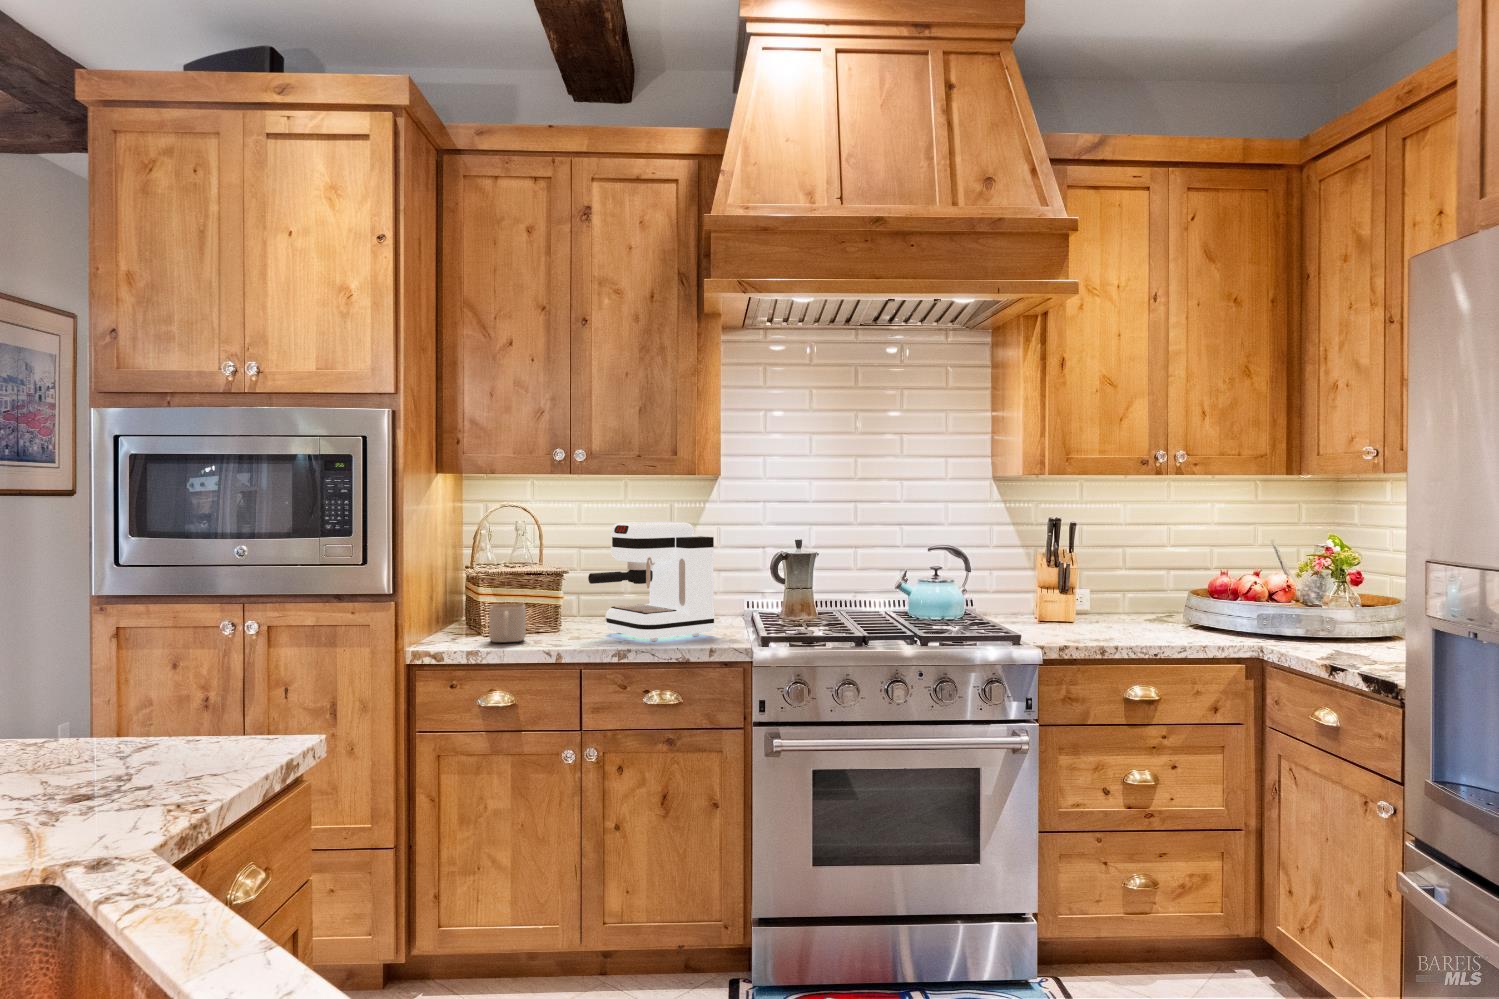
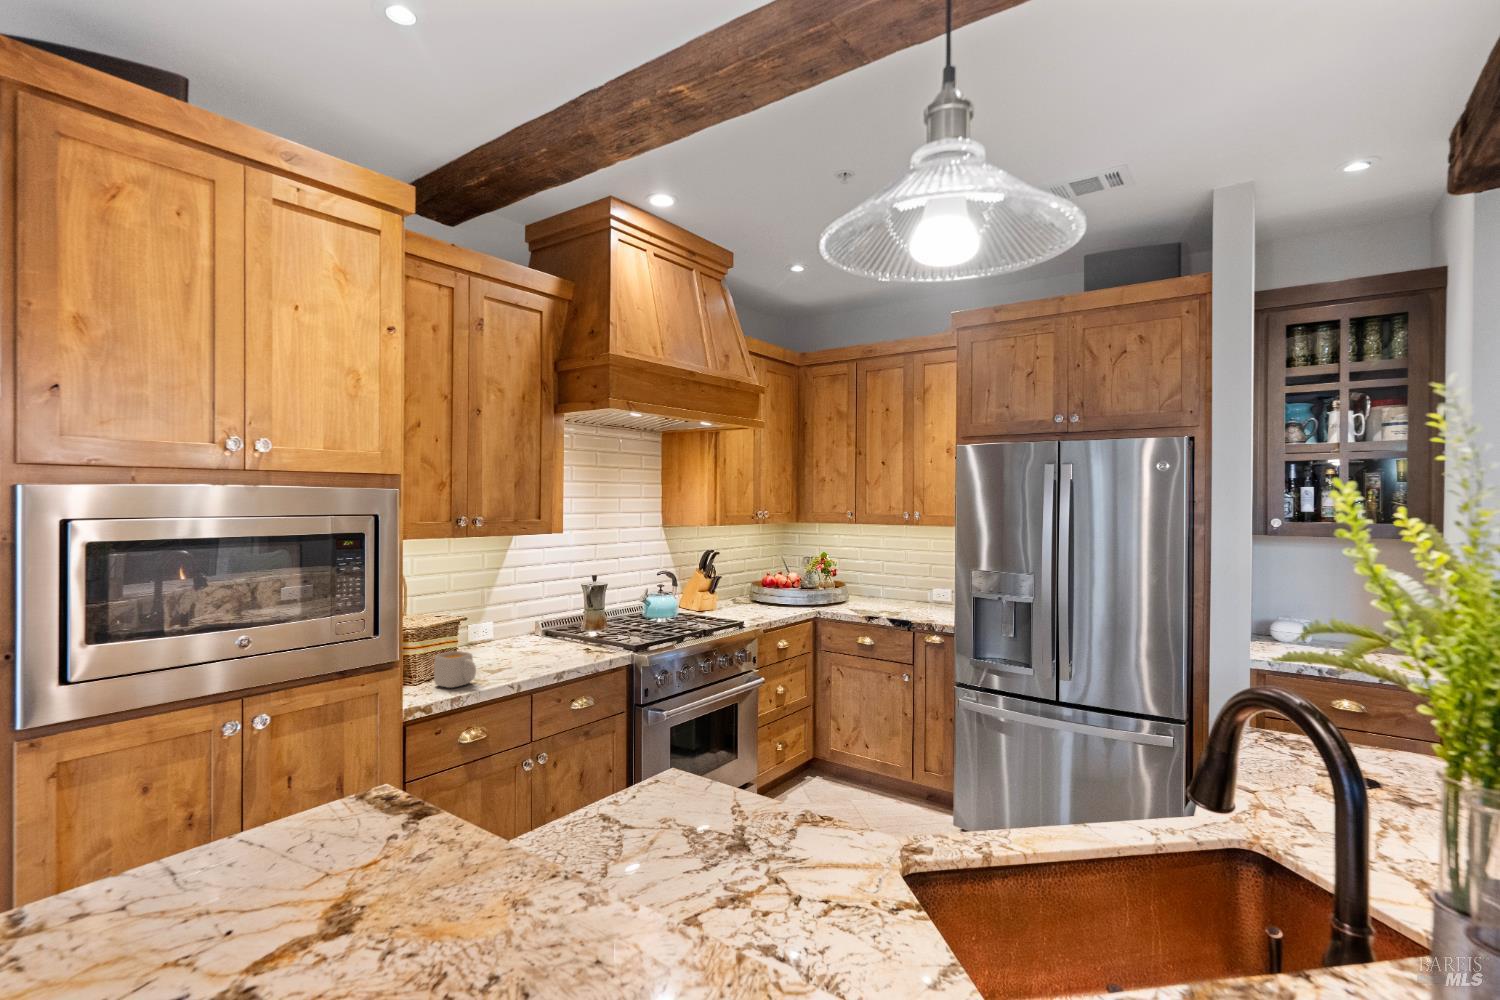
coffee maker: present [588,522,715,641] -> none [498,570,580,663]

